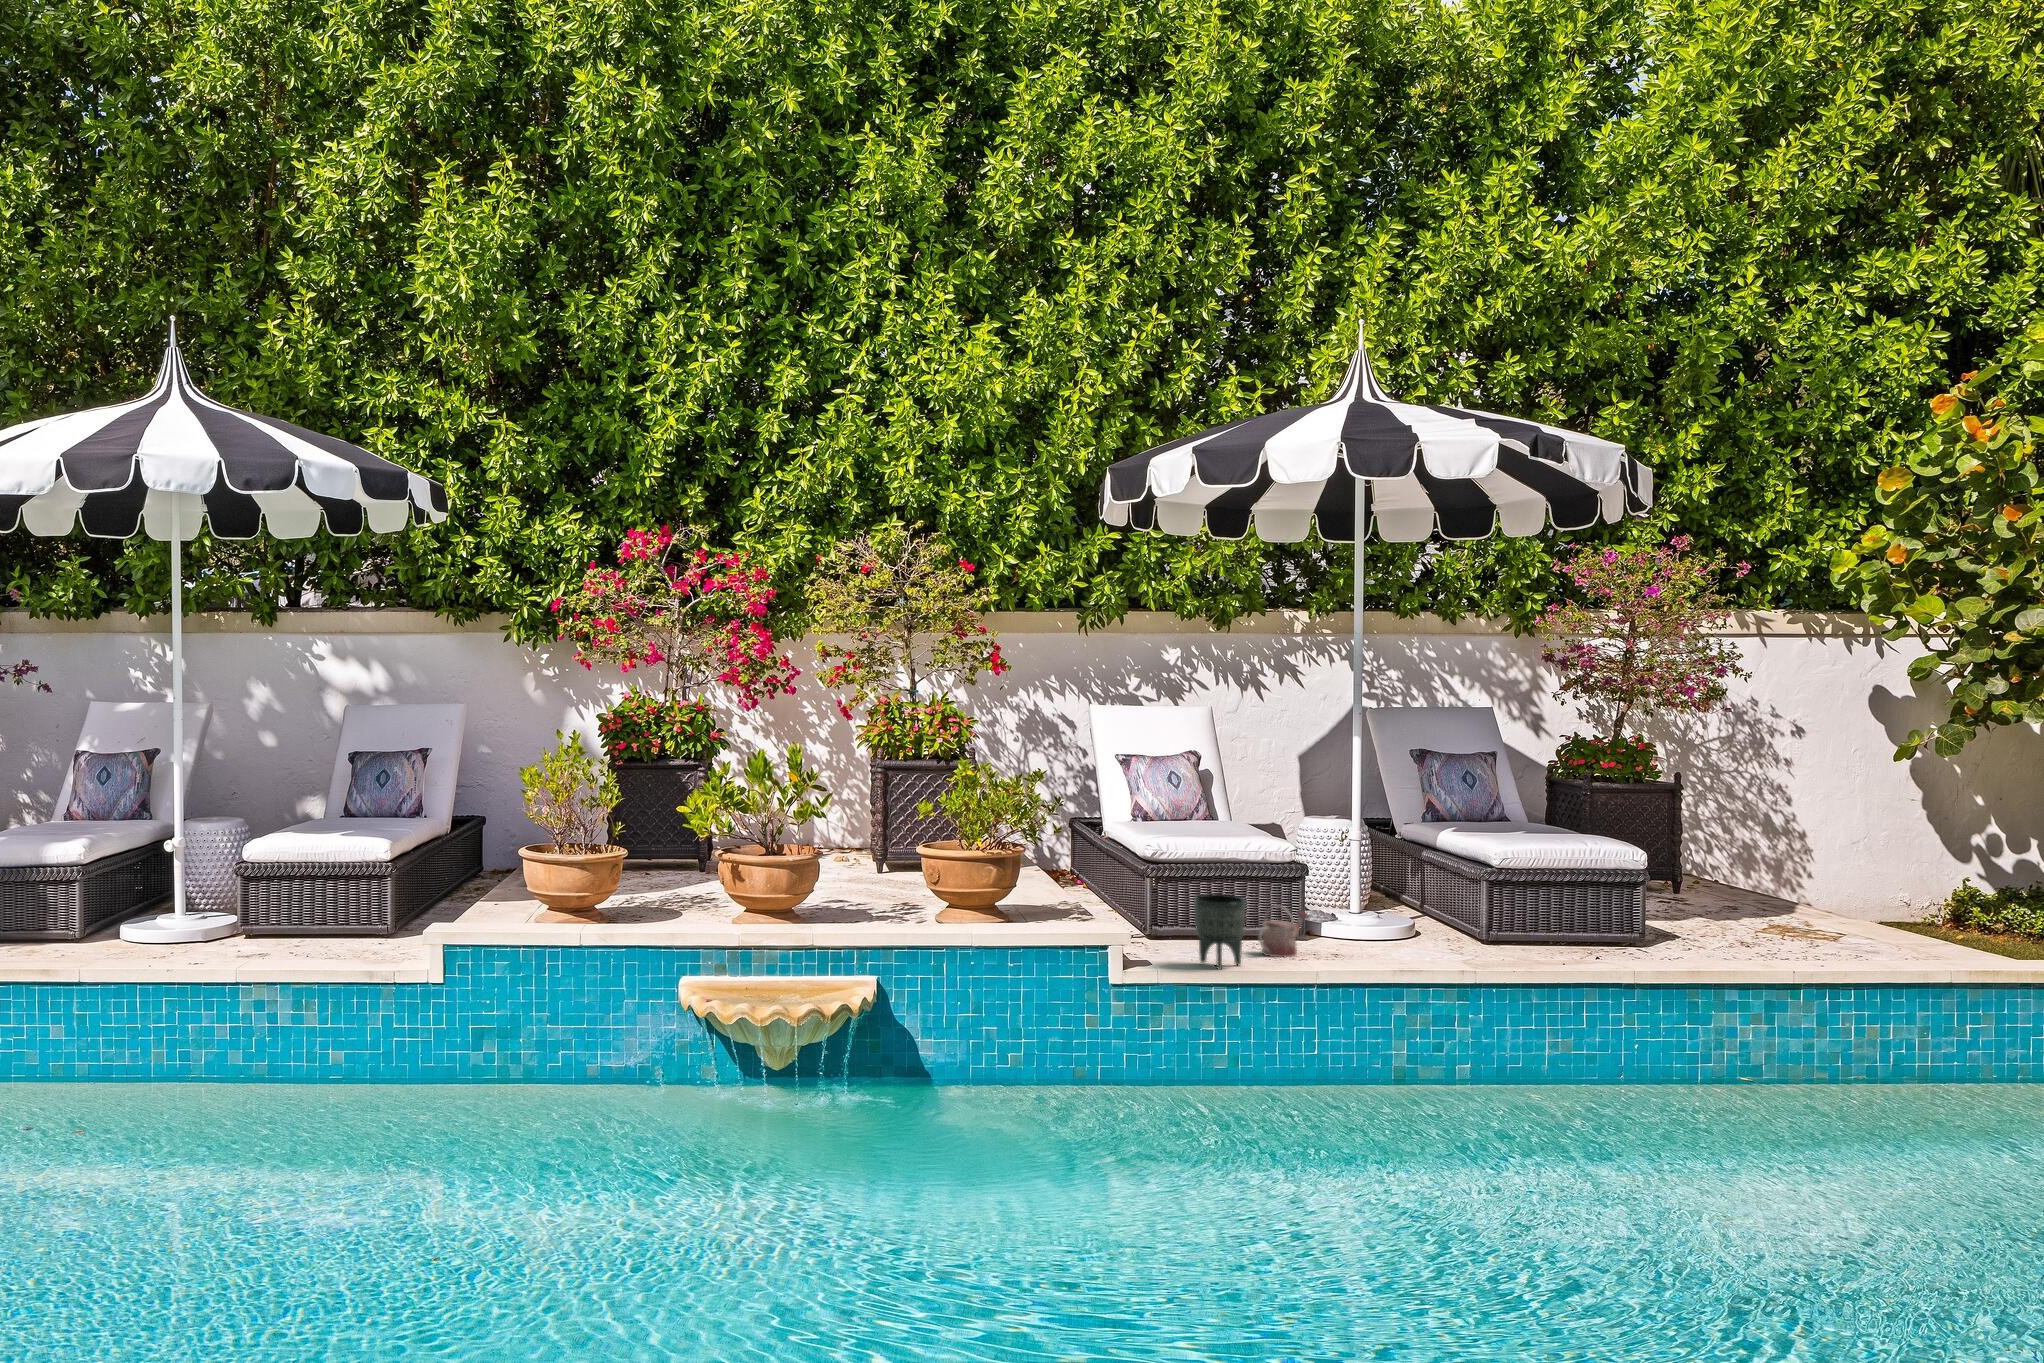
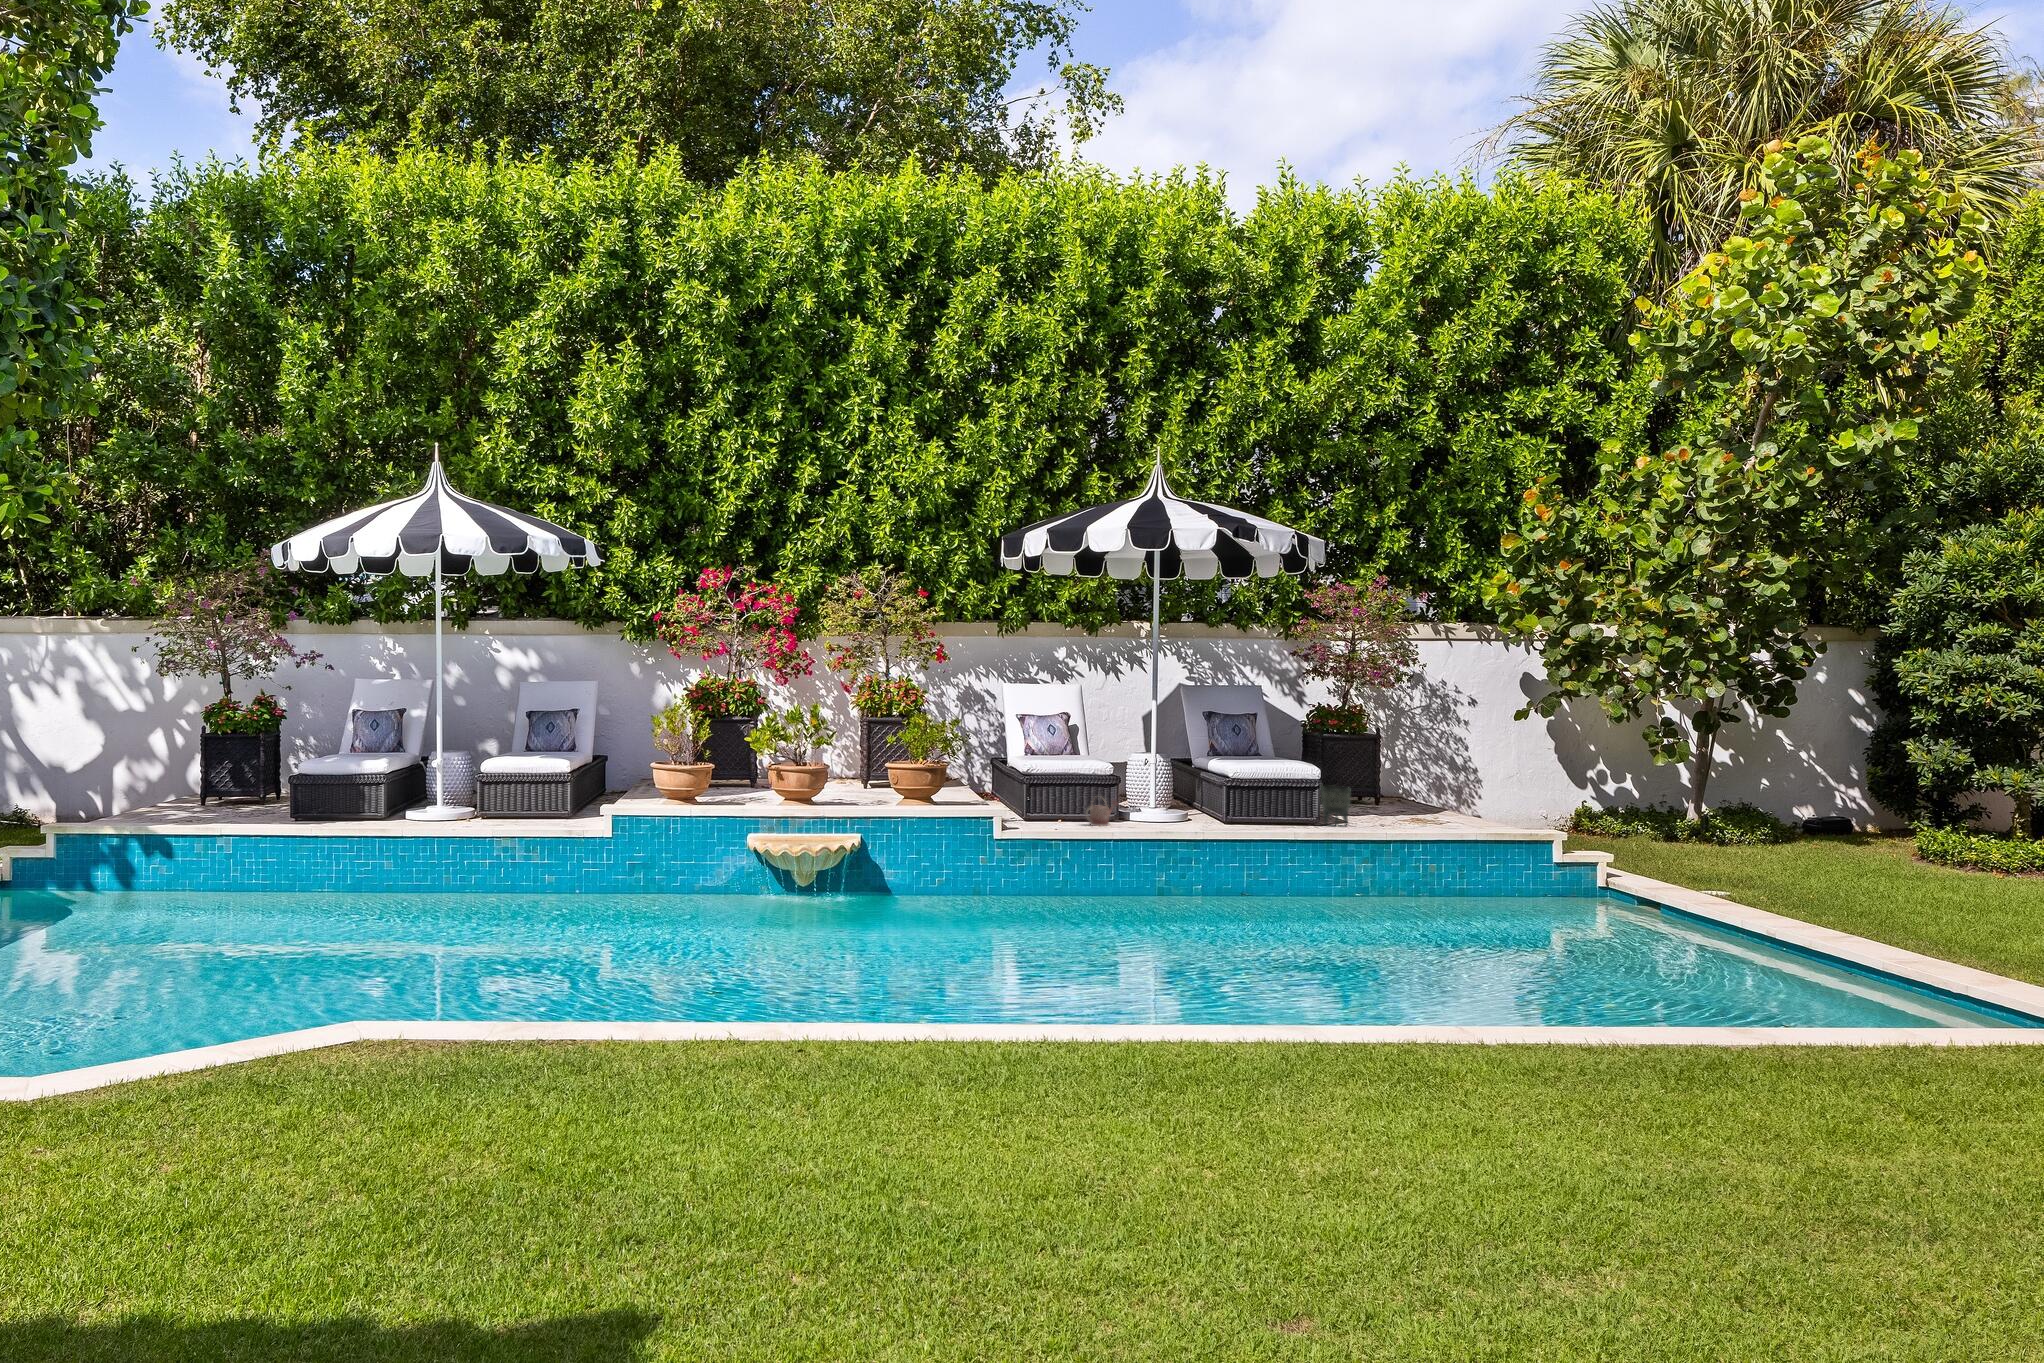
planter: present [1194,894,1245,970] -> present [1321,786,1350,826]

